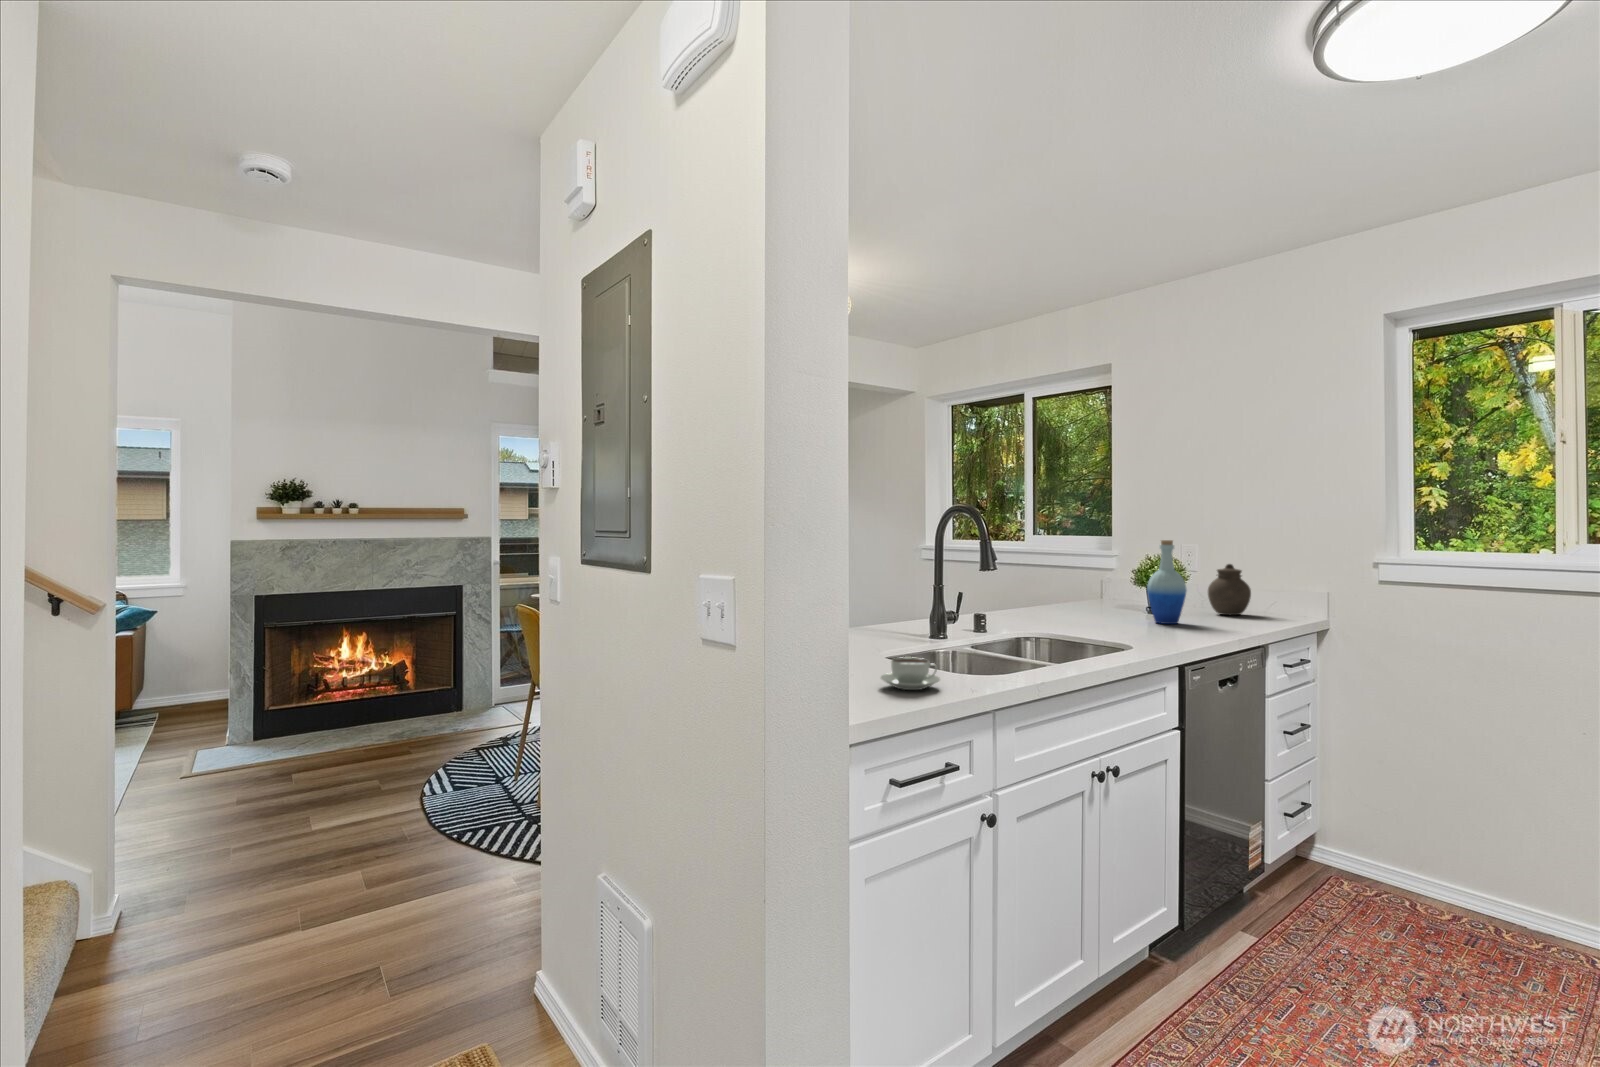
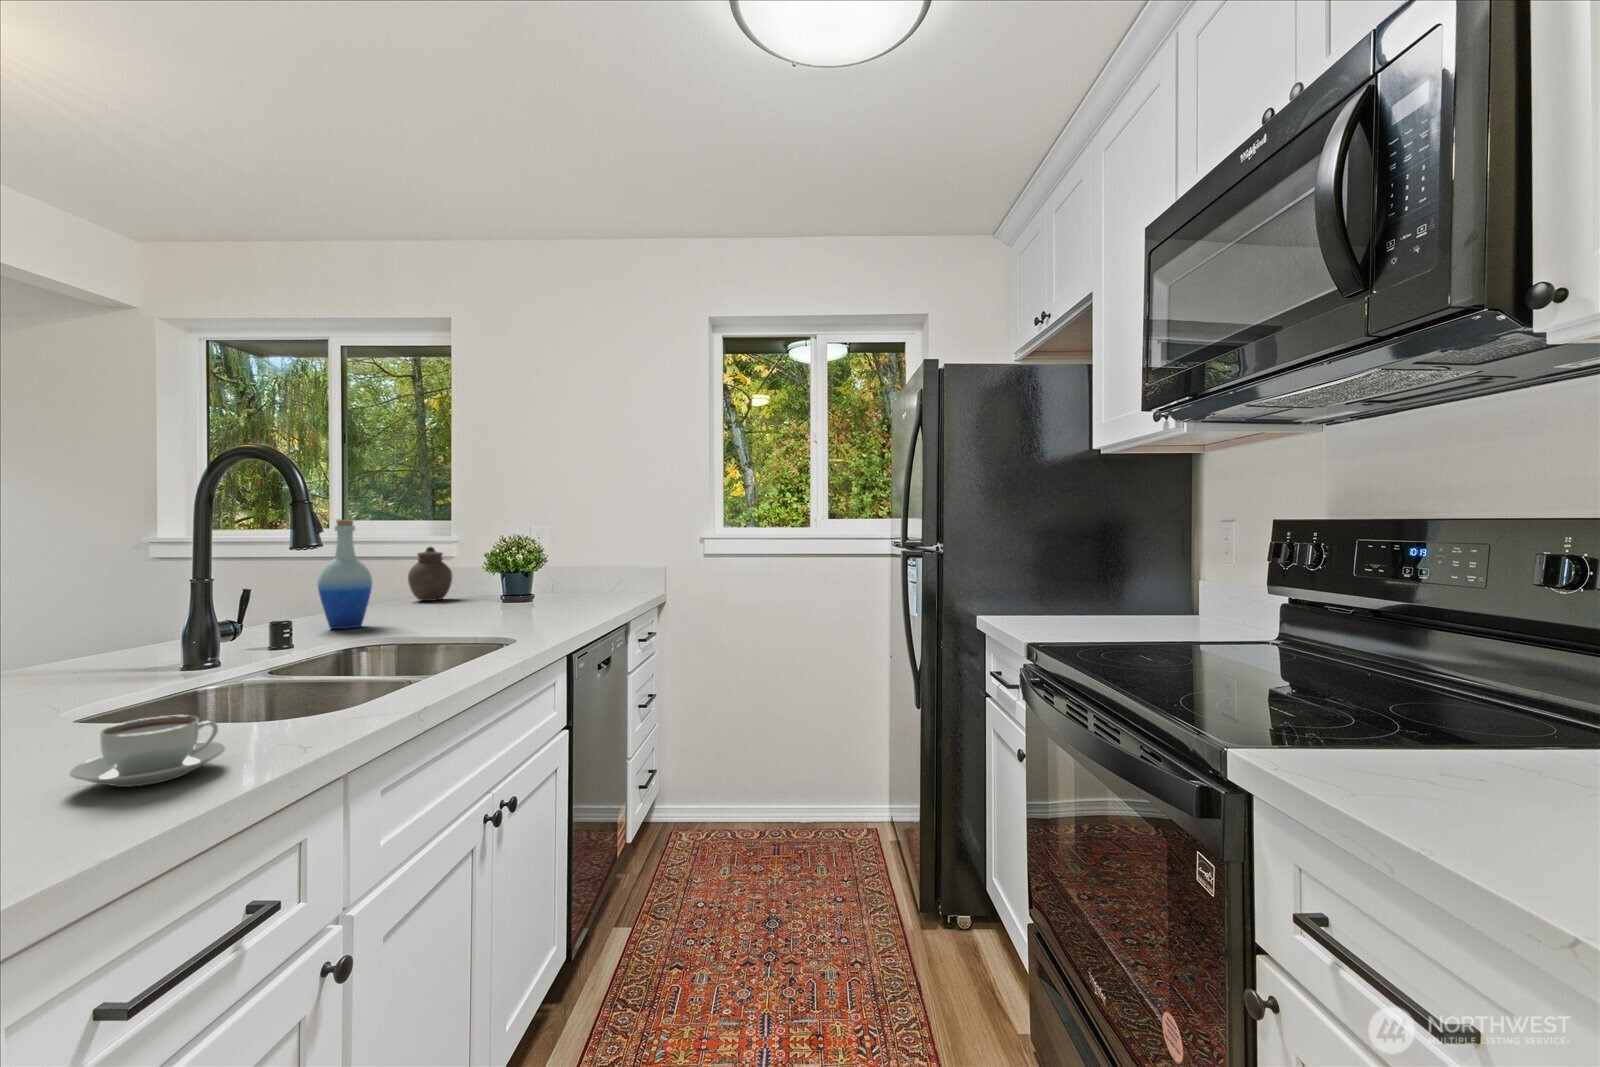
bottle: present [1147,540,1187,624] -> present [318,519,372,629]
jar: present [1208,564,1251,615] -> present [408,547,452,601]

